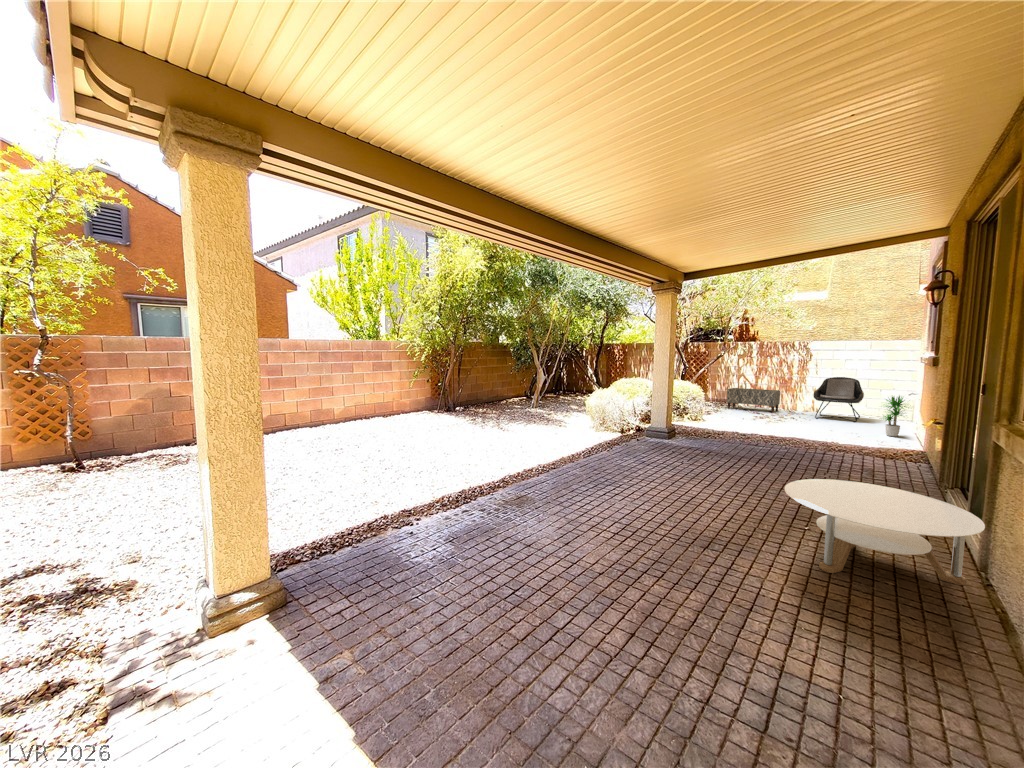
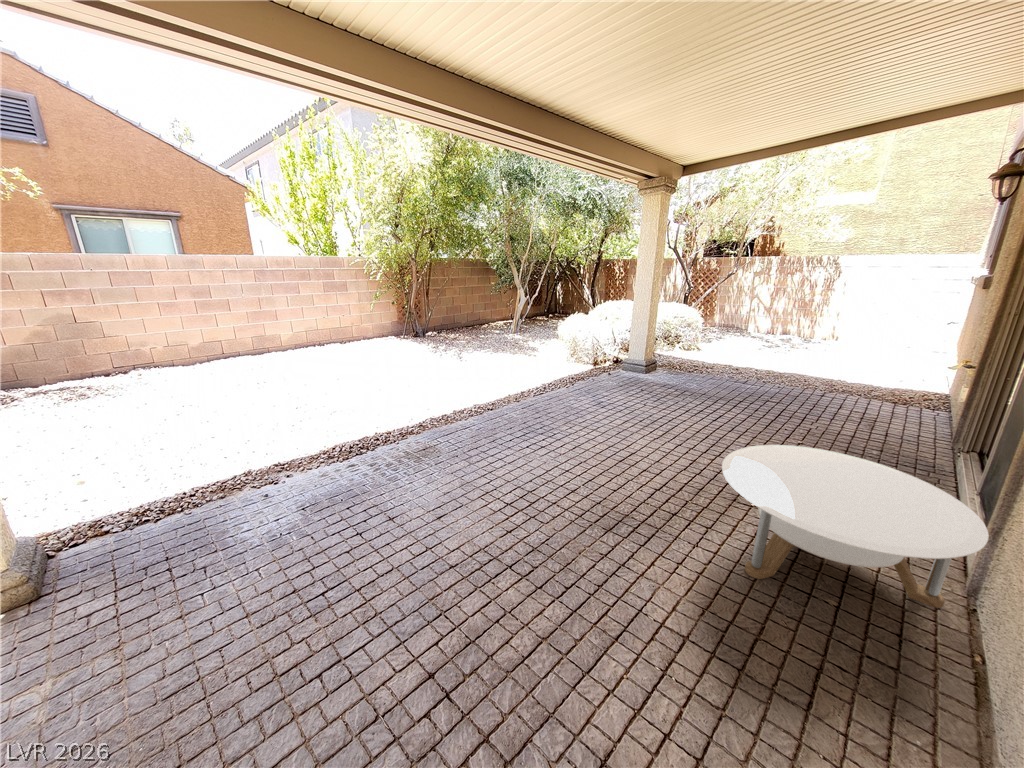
lounge chair: present [814,377,864,422] -> none [832,299,896,354]
bench: present [727,388,780,413] -> none [733,311,797,341]
potted plant: present [884,396,906,437] -> none [906,322,954,373]

